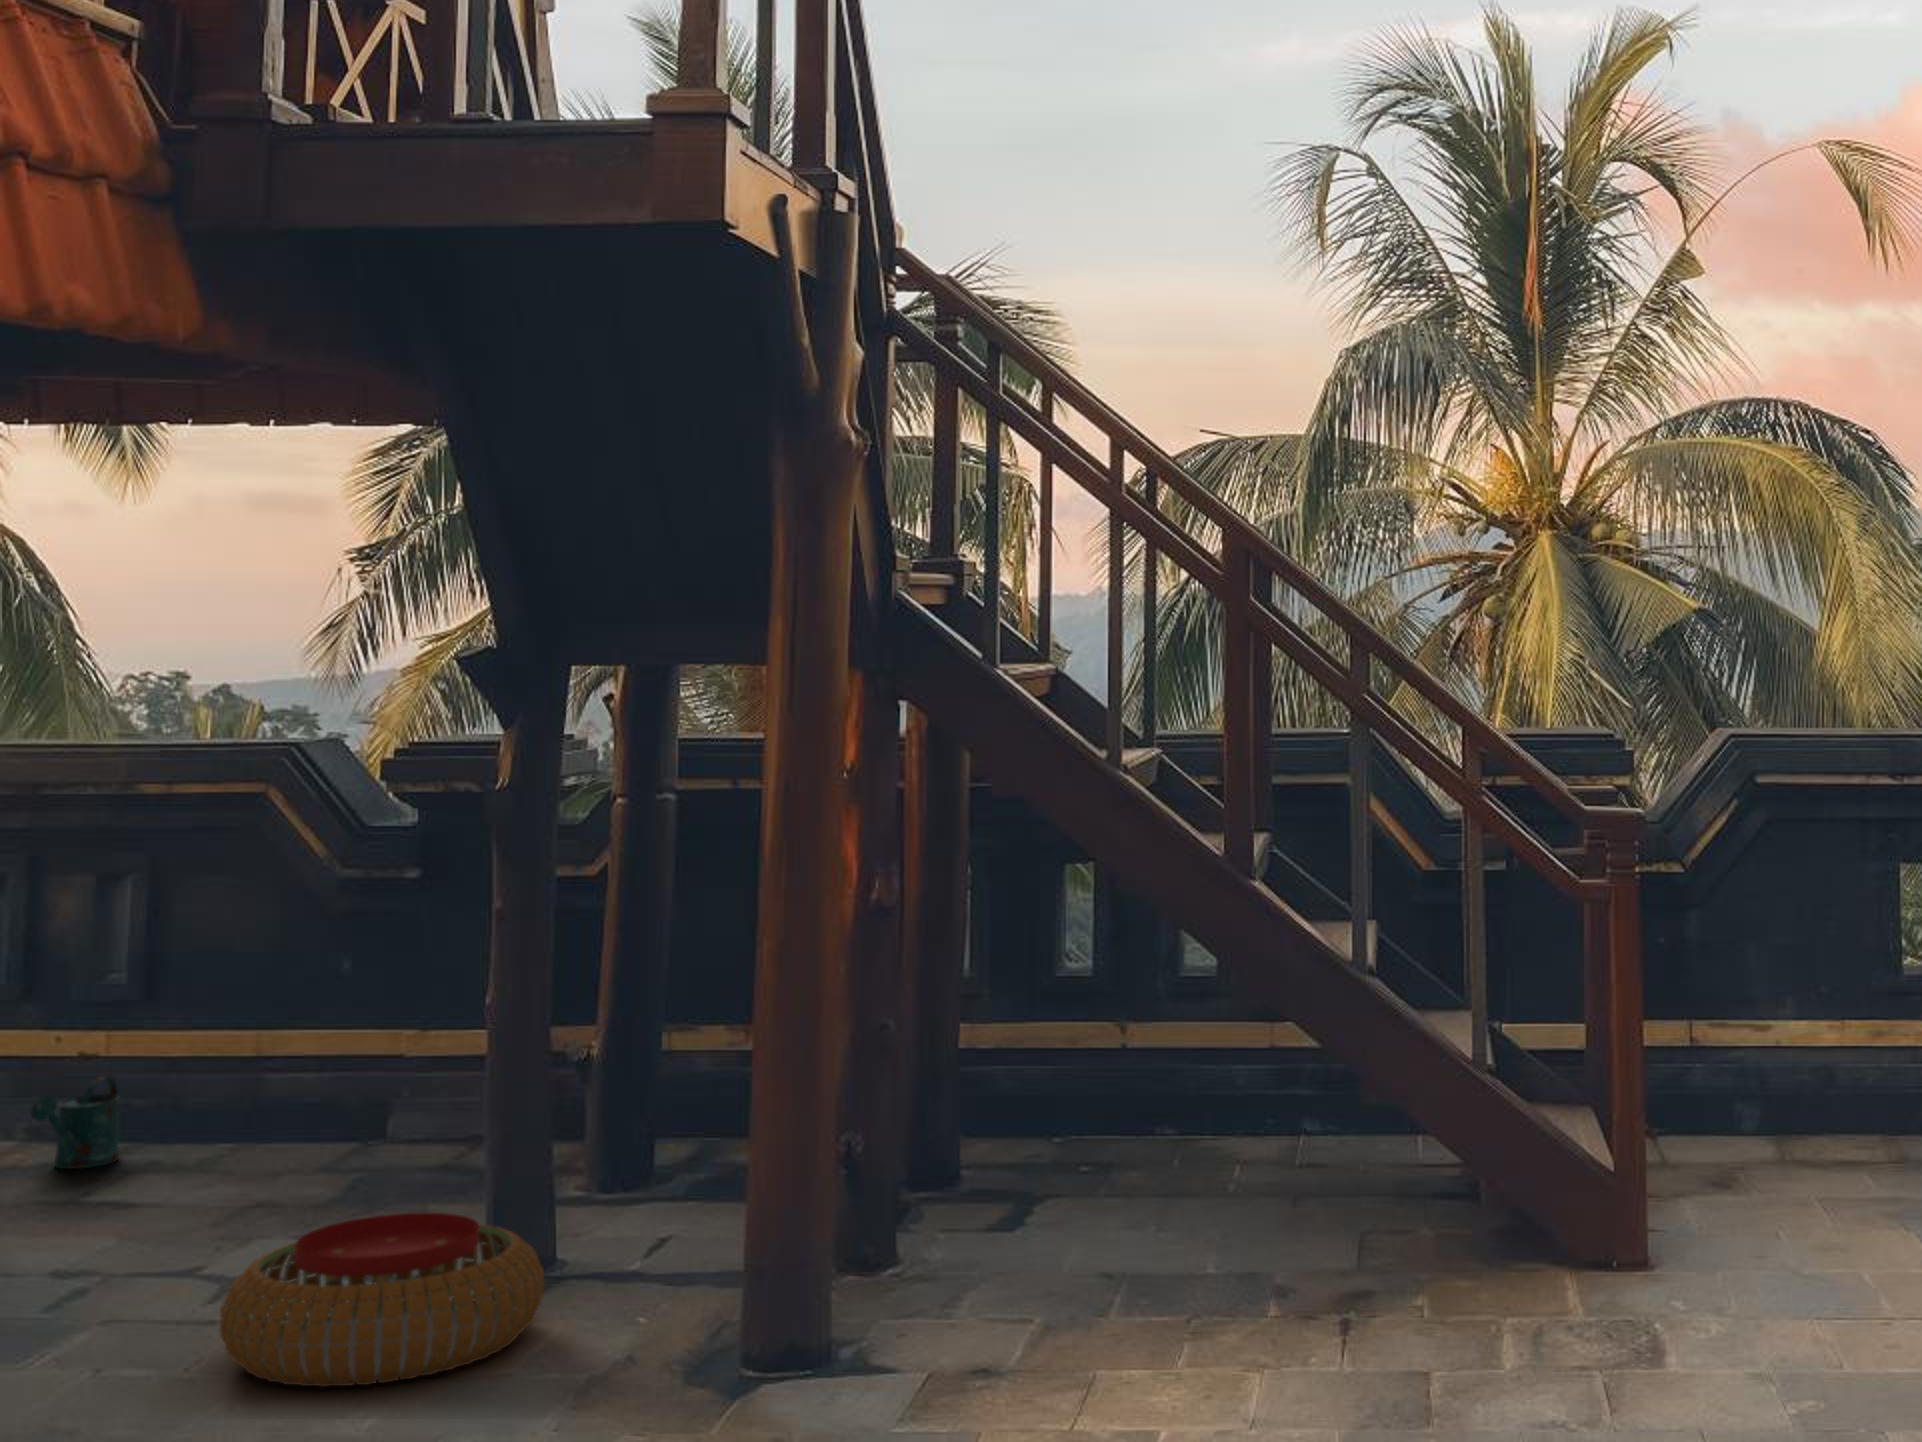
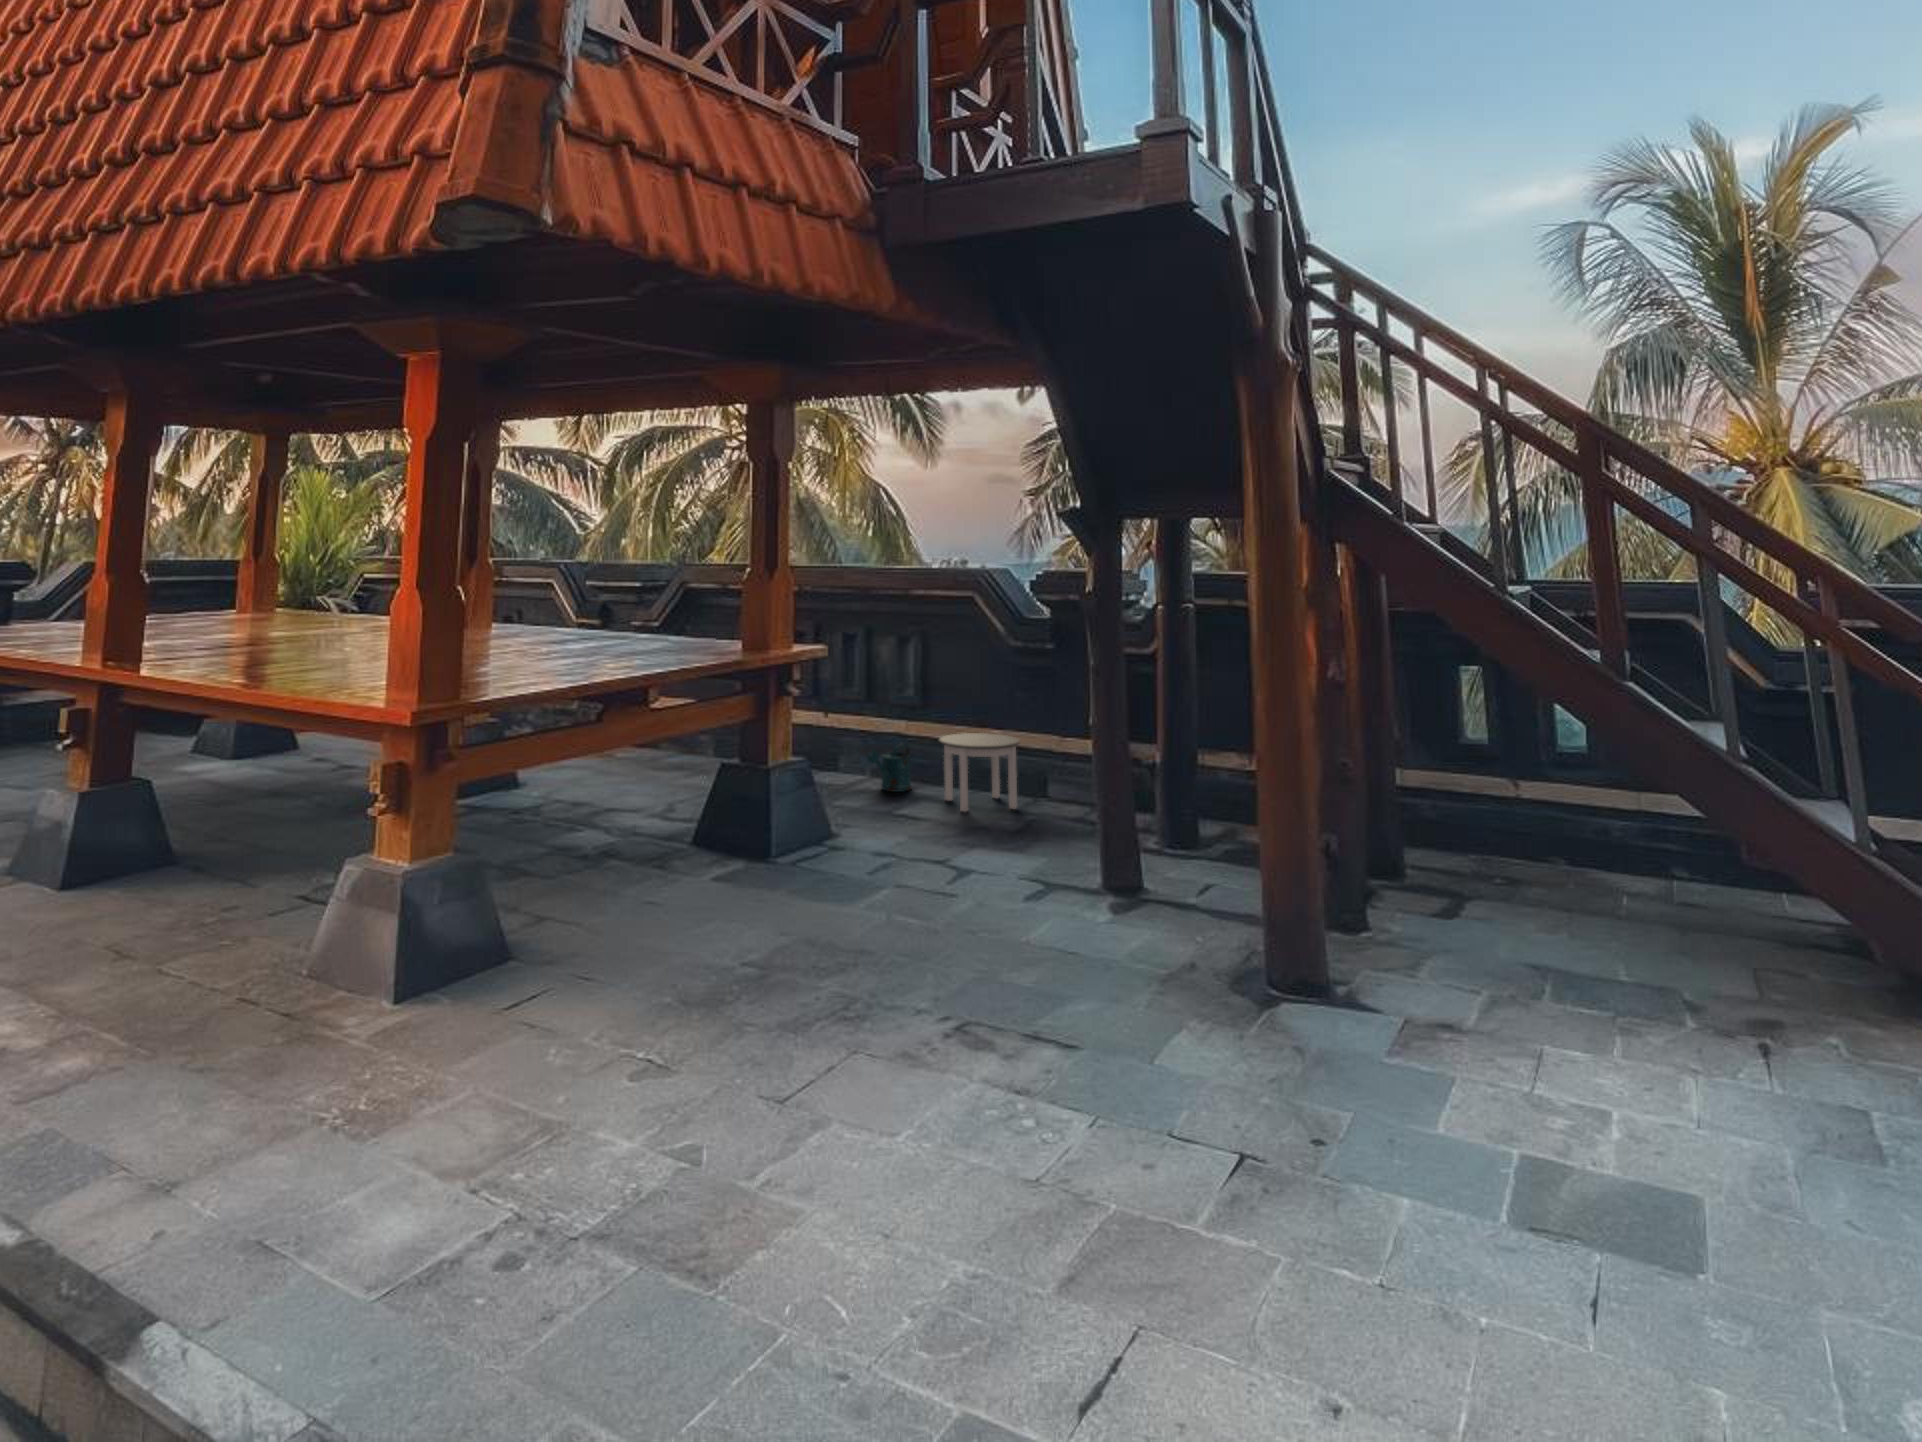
round table: none [187,1041,346,1185] -> present [939,733,1020,812]
pouf: present [219,1213,544,1386] -> none [943,845,1130,956]

